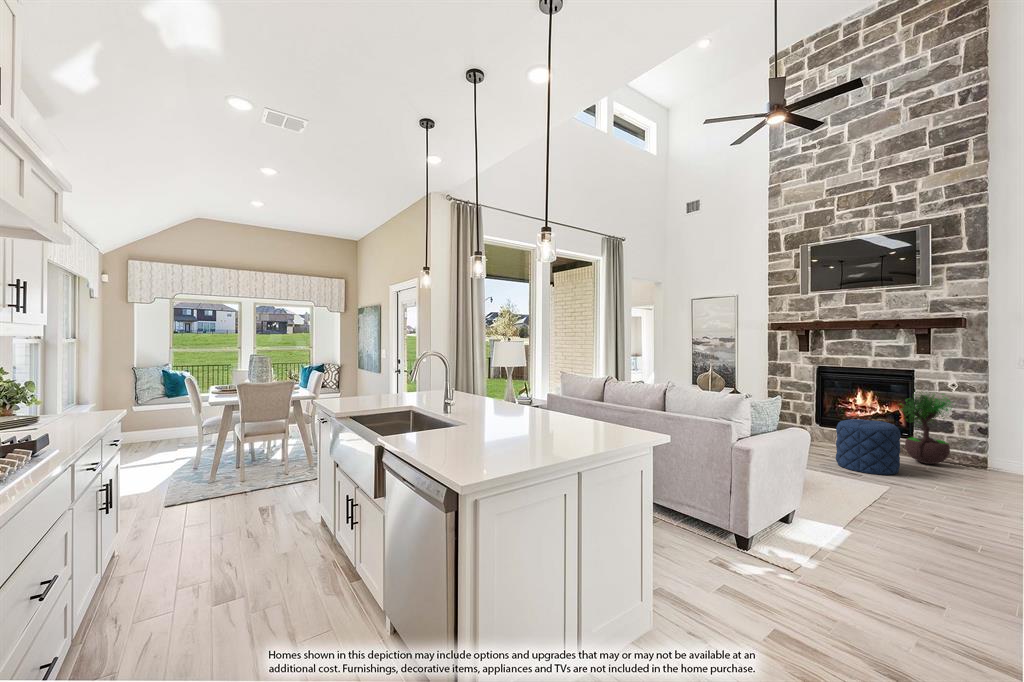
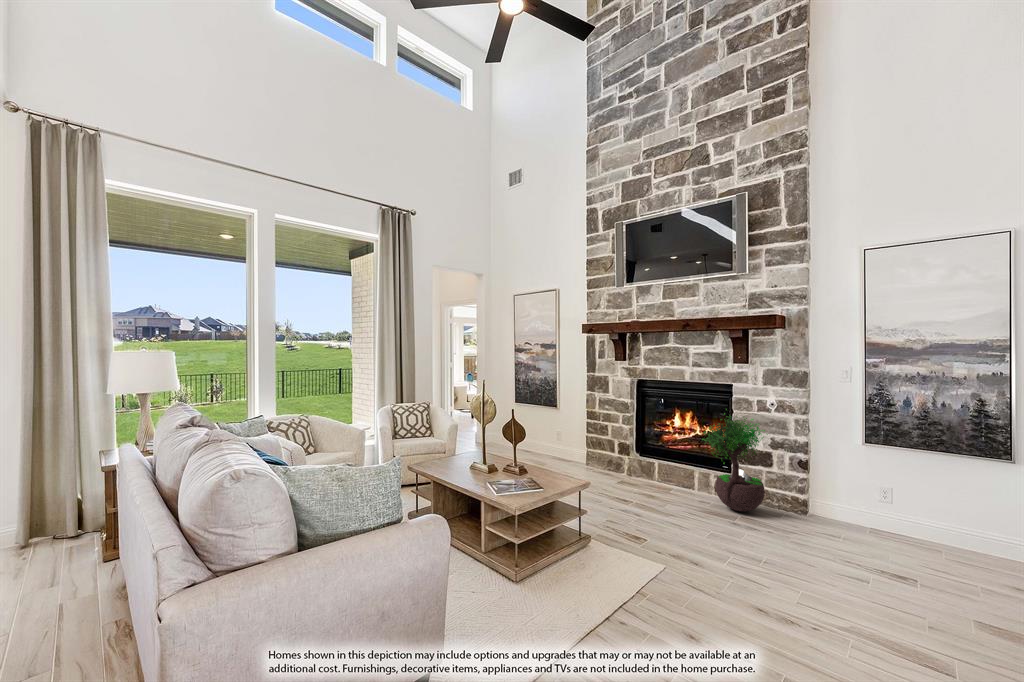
pouf: present [836,419,901,475] -> none [618,455,691,538]

